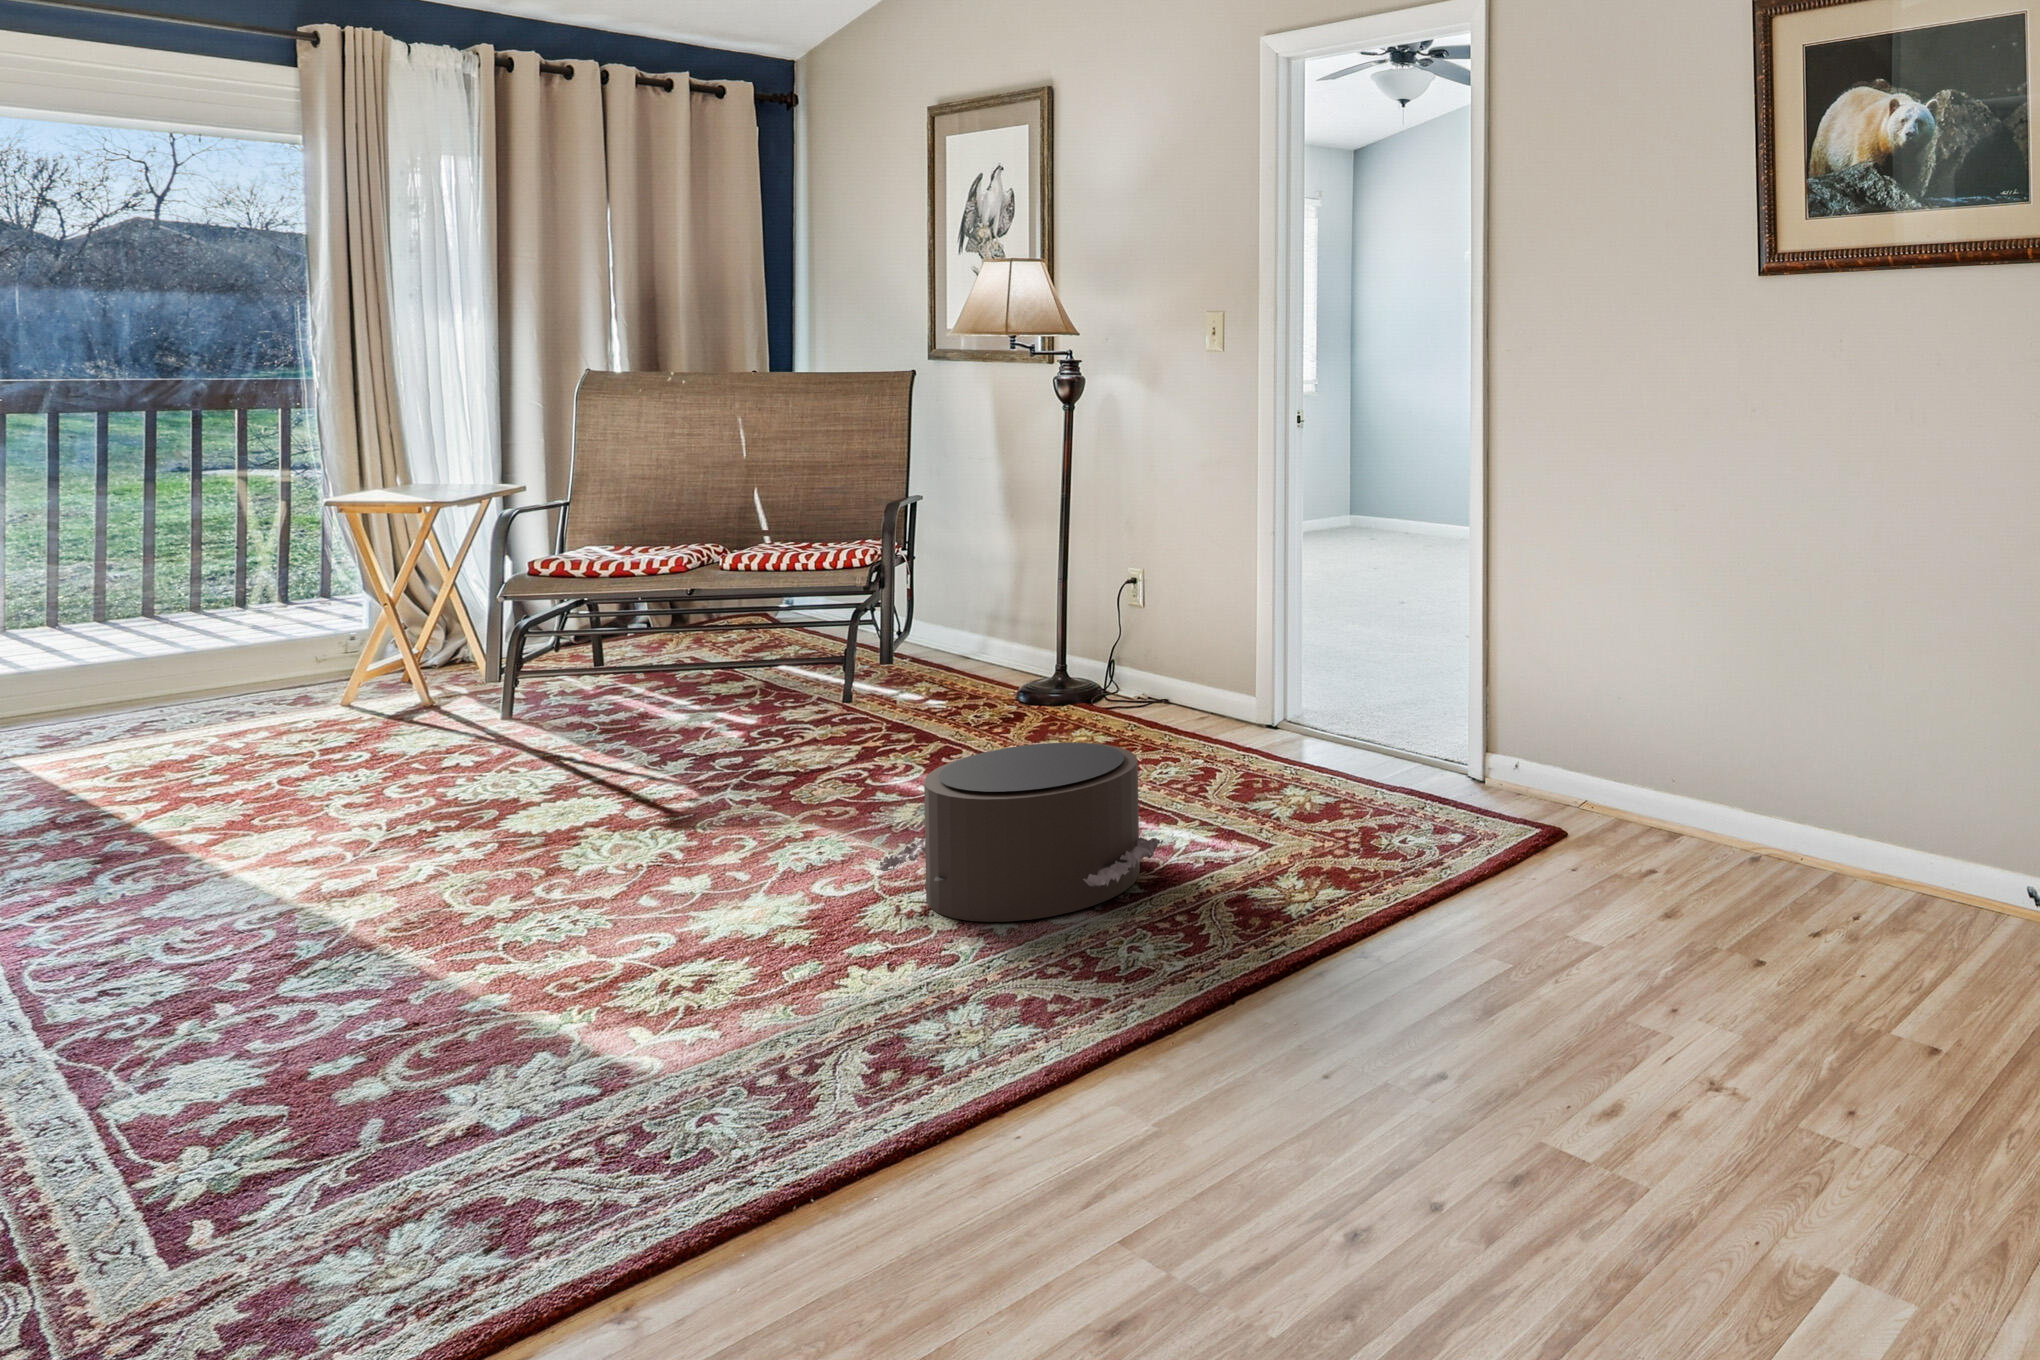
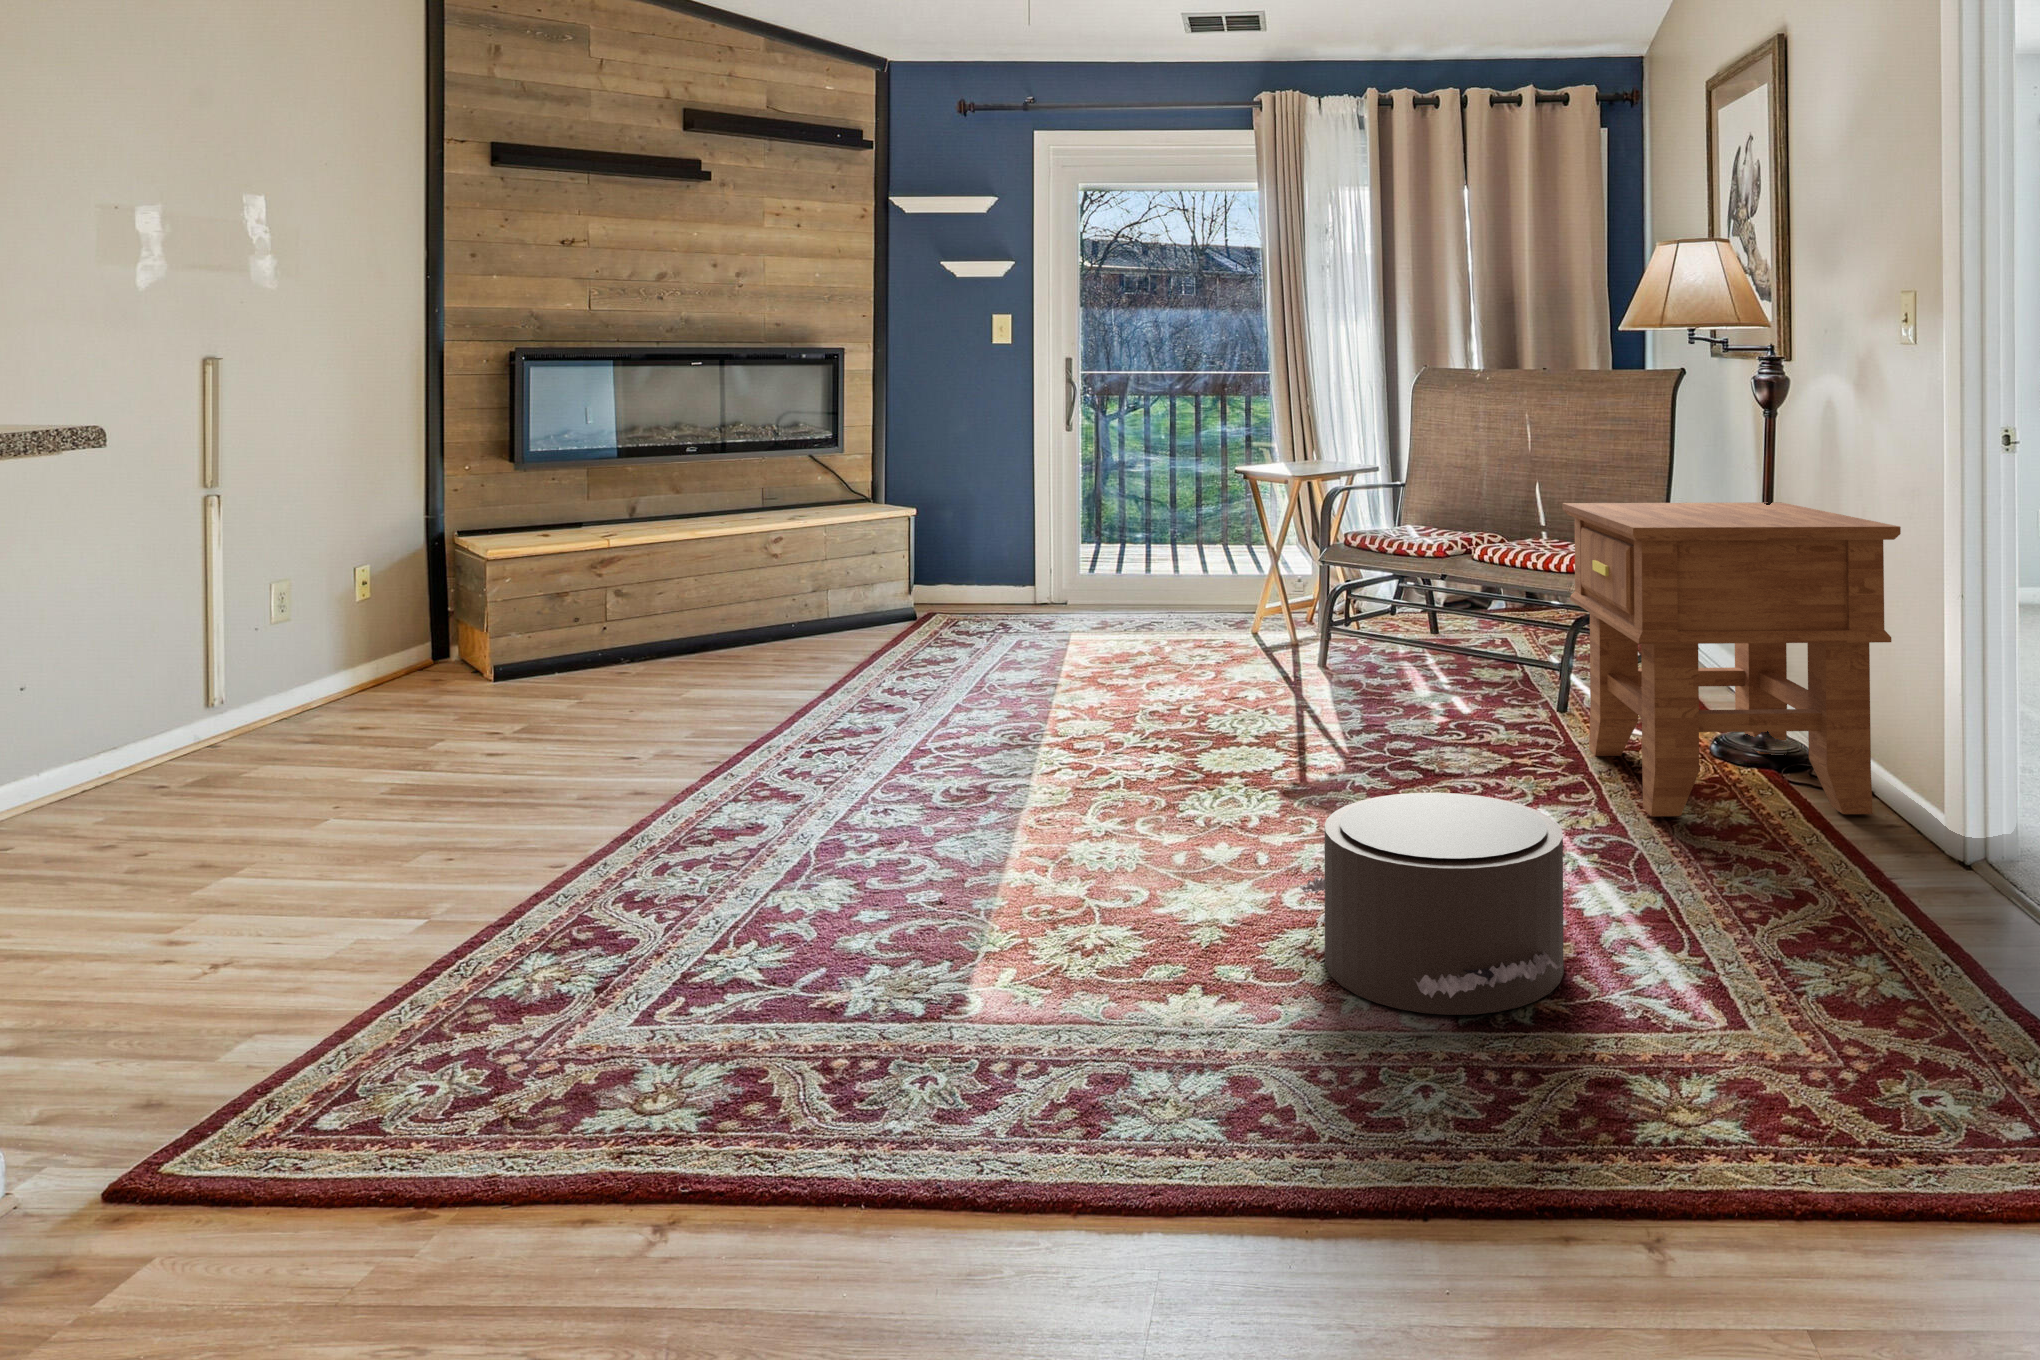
side table: none [892,486,1215,756] -> present [1562,502,1901,816]

